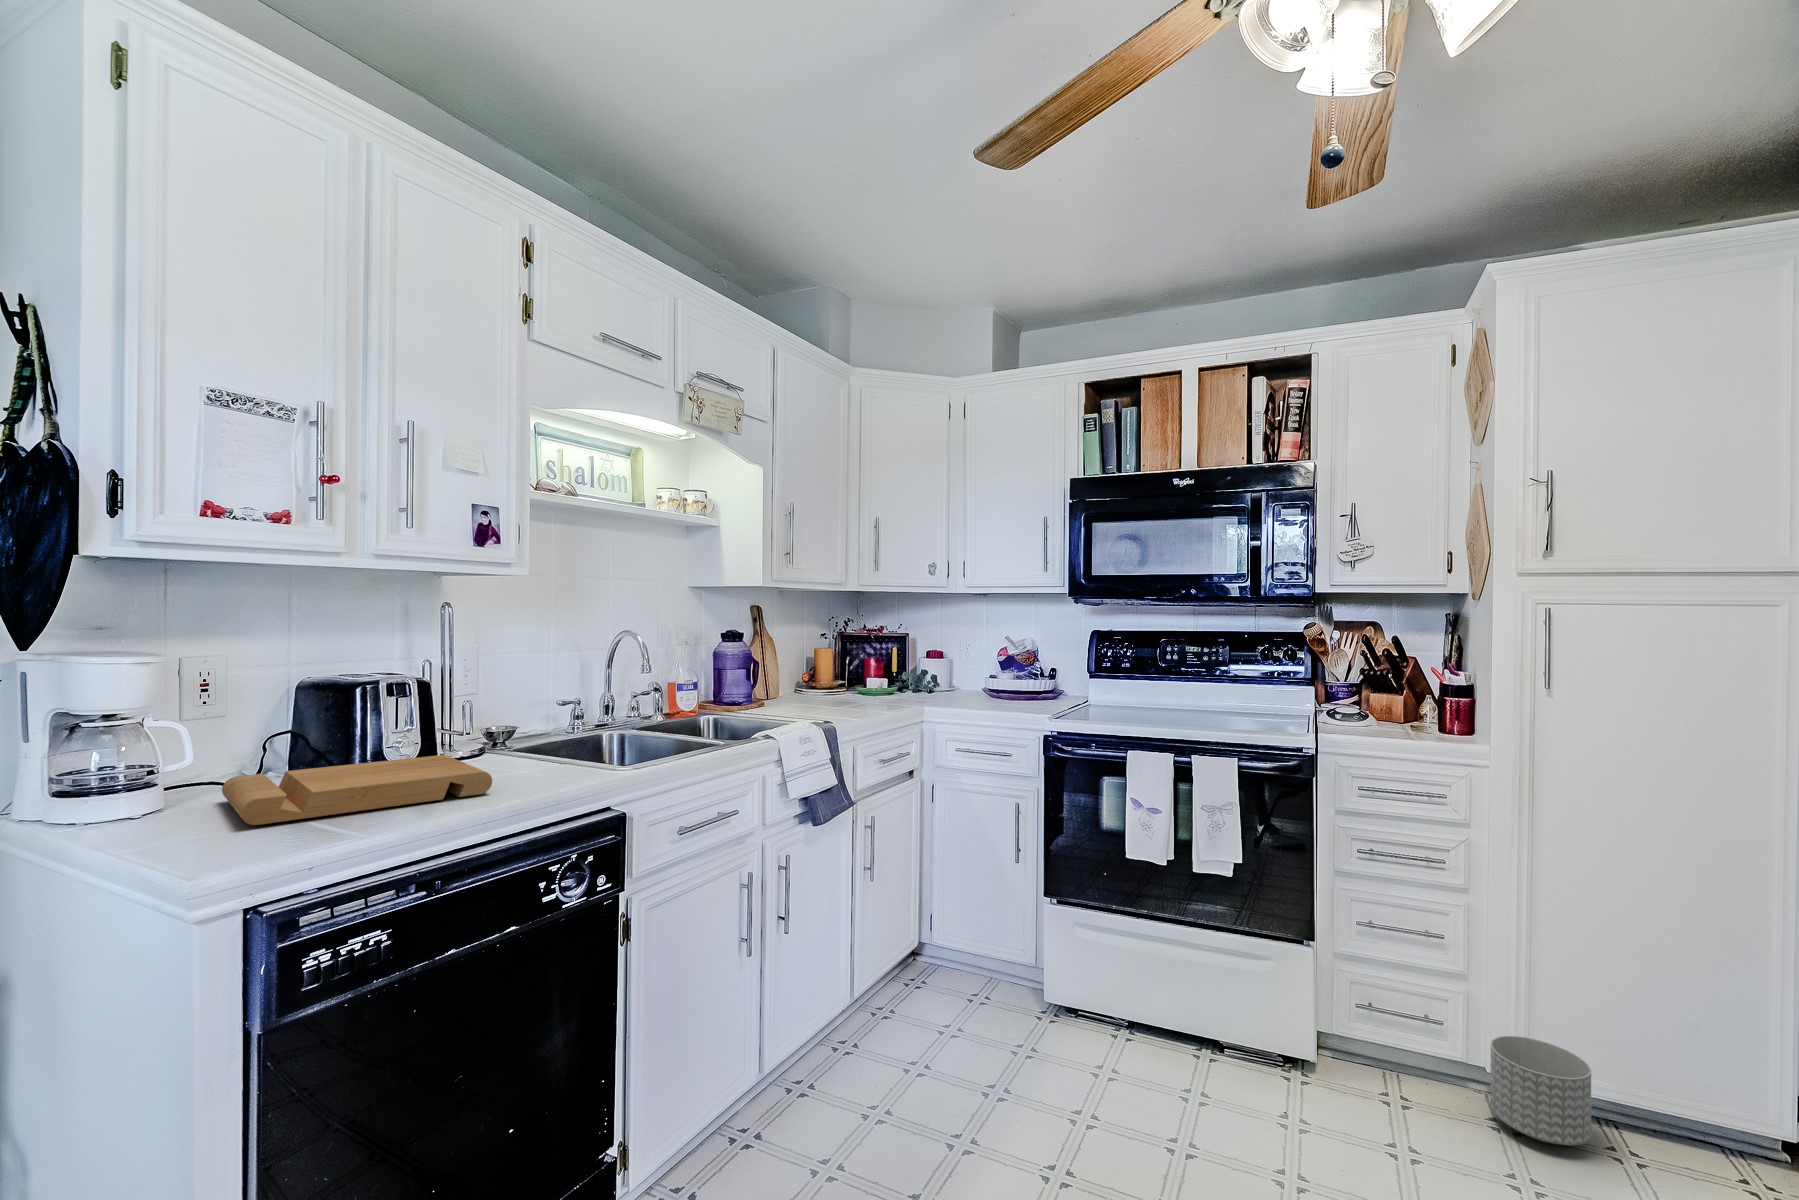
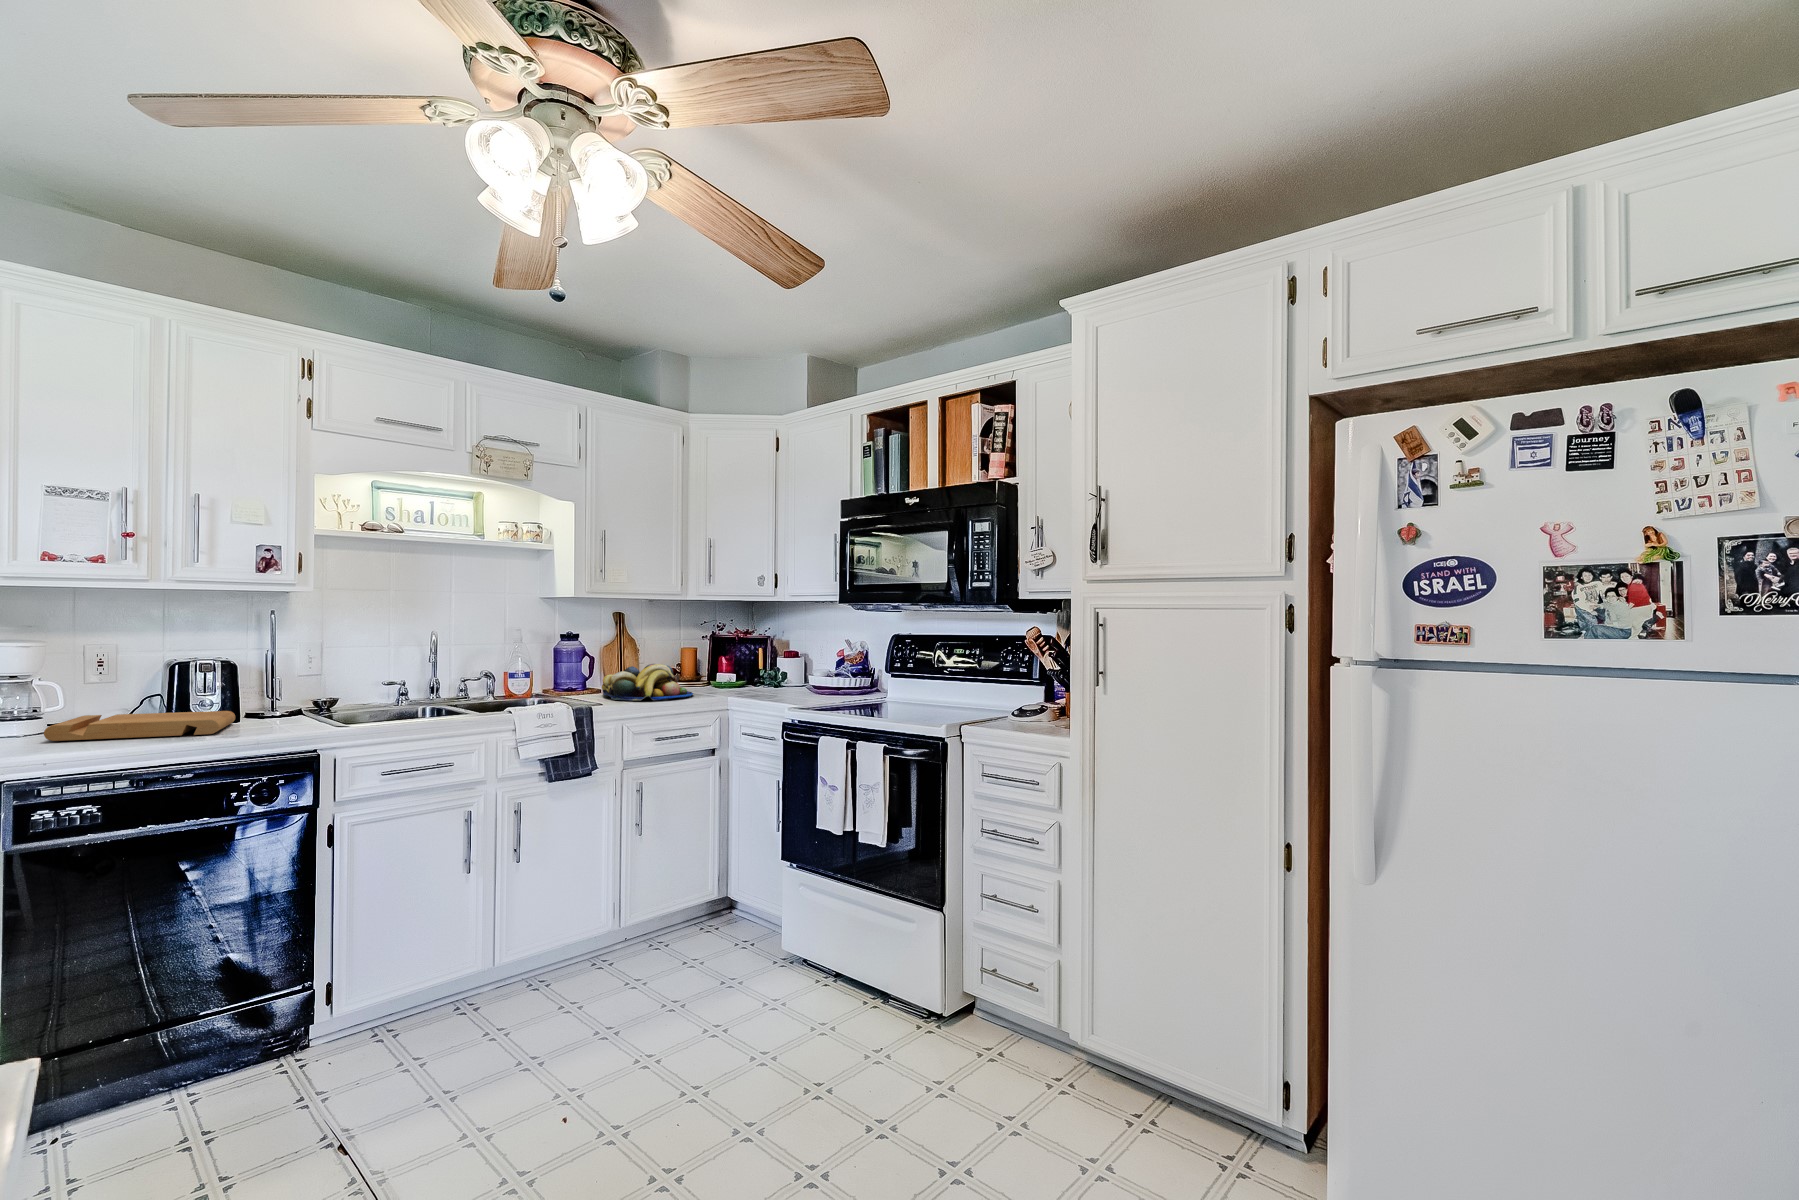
fruit bowl: none [784,668,891,713] -> present [602,664,693,701]
planter: present [1490,1036,1591,1145] -> none [1039,1018,1116,1119]

